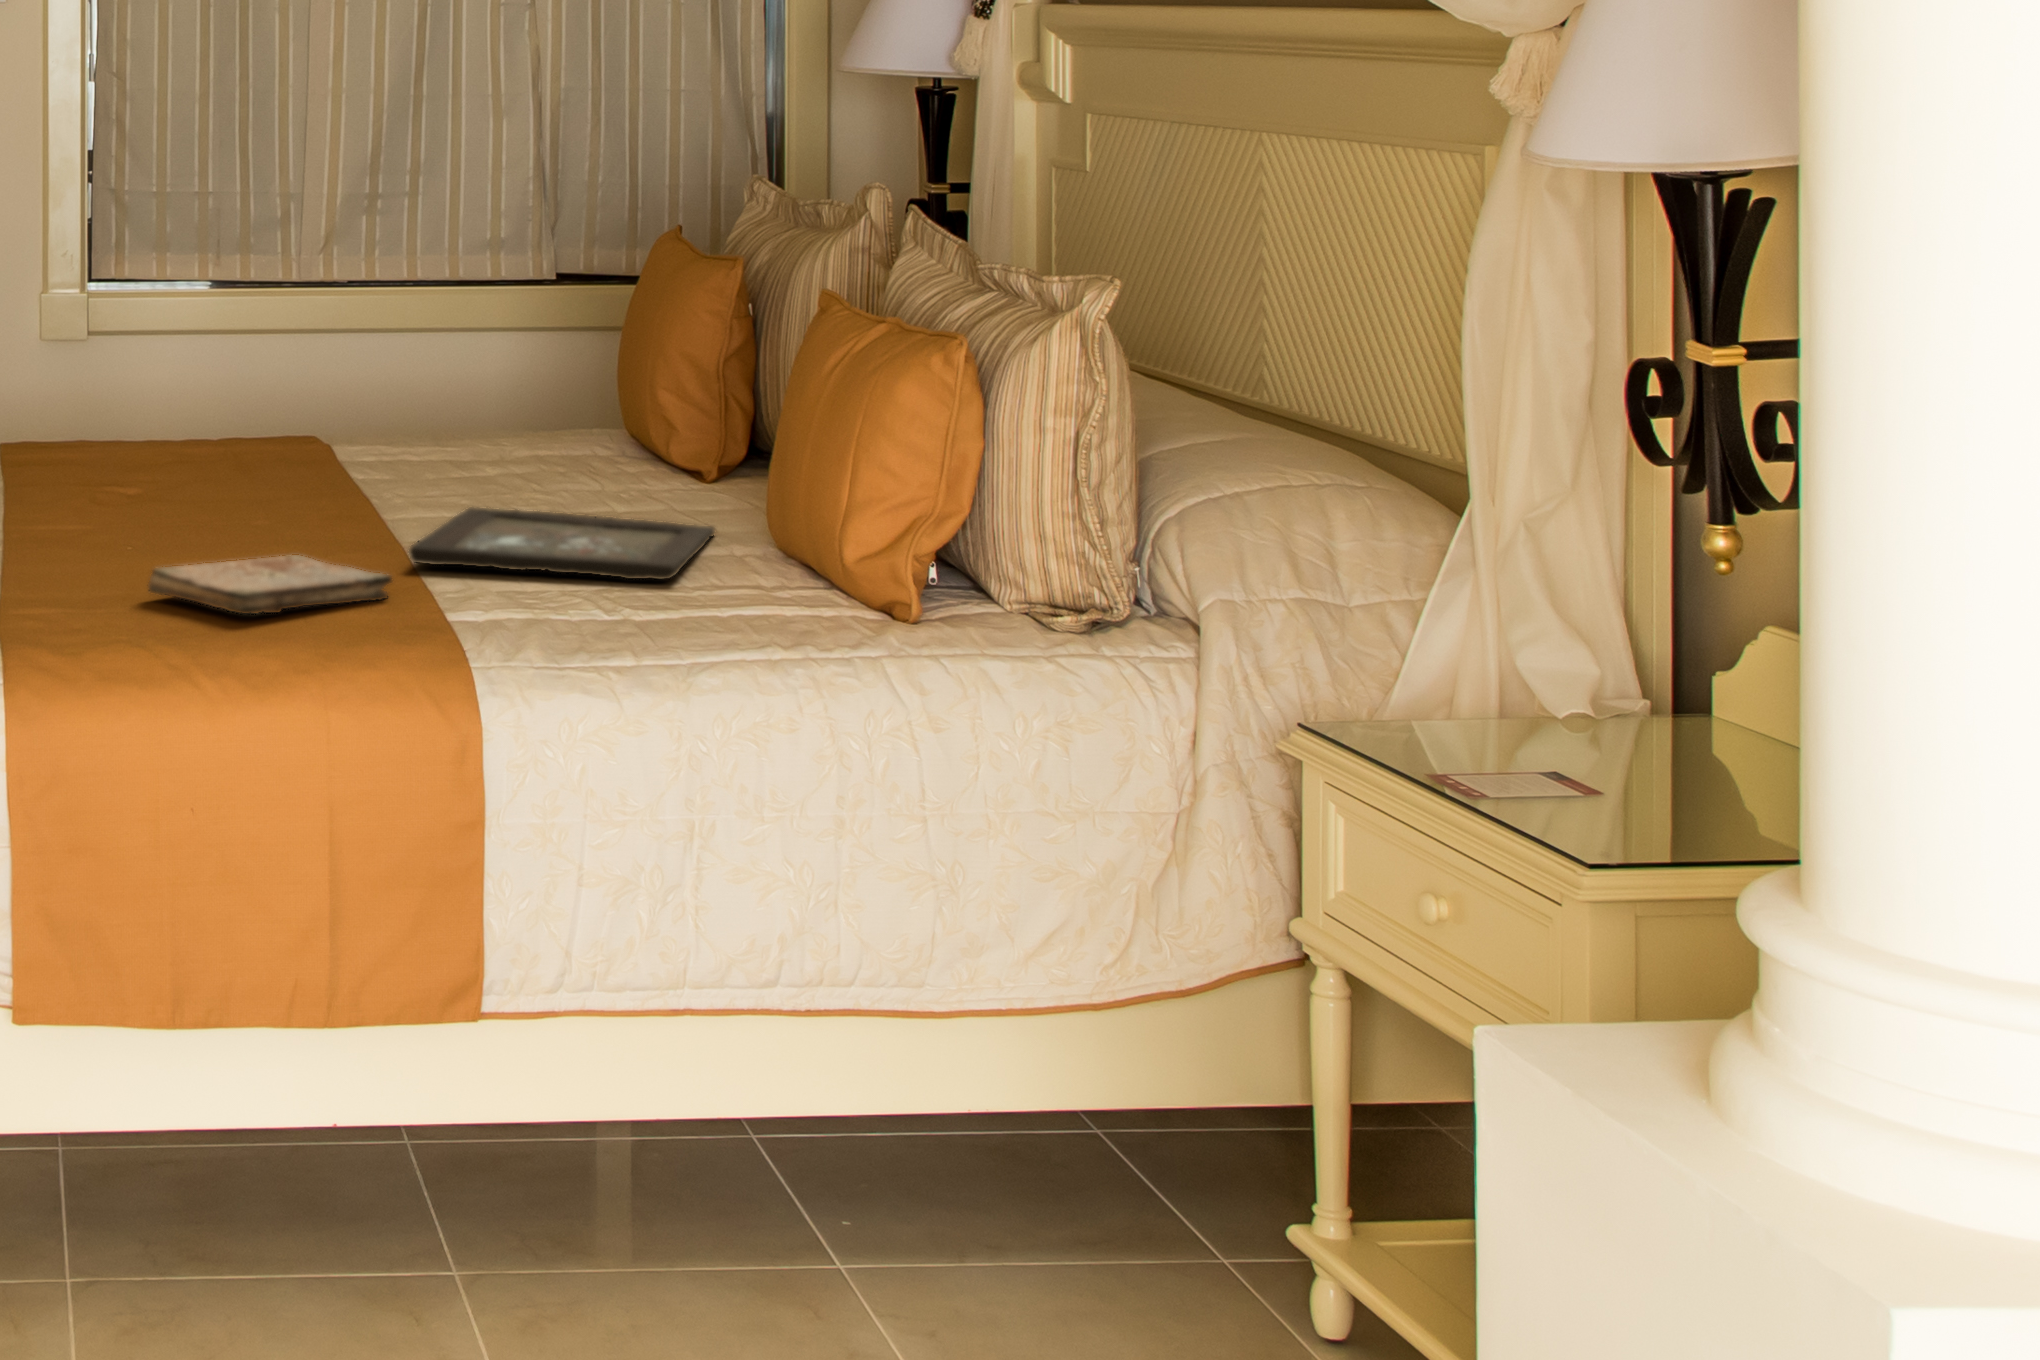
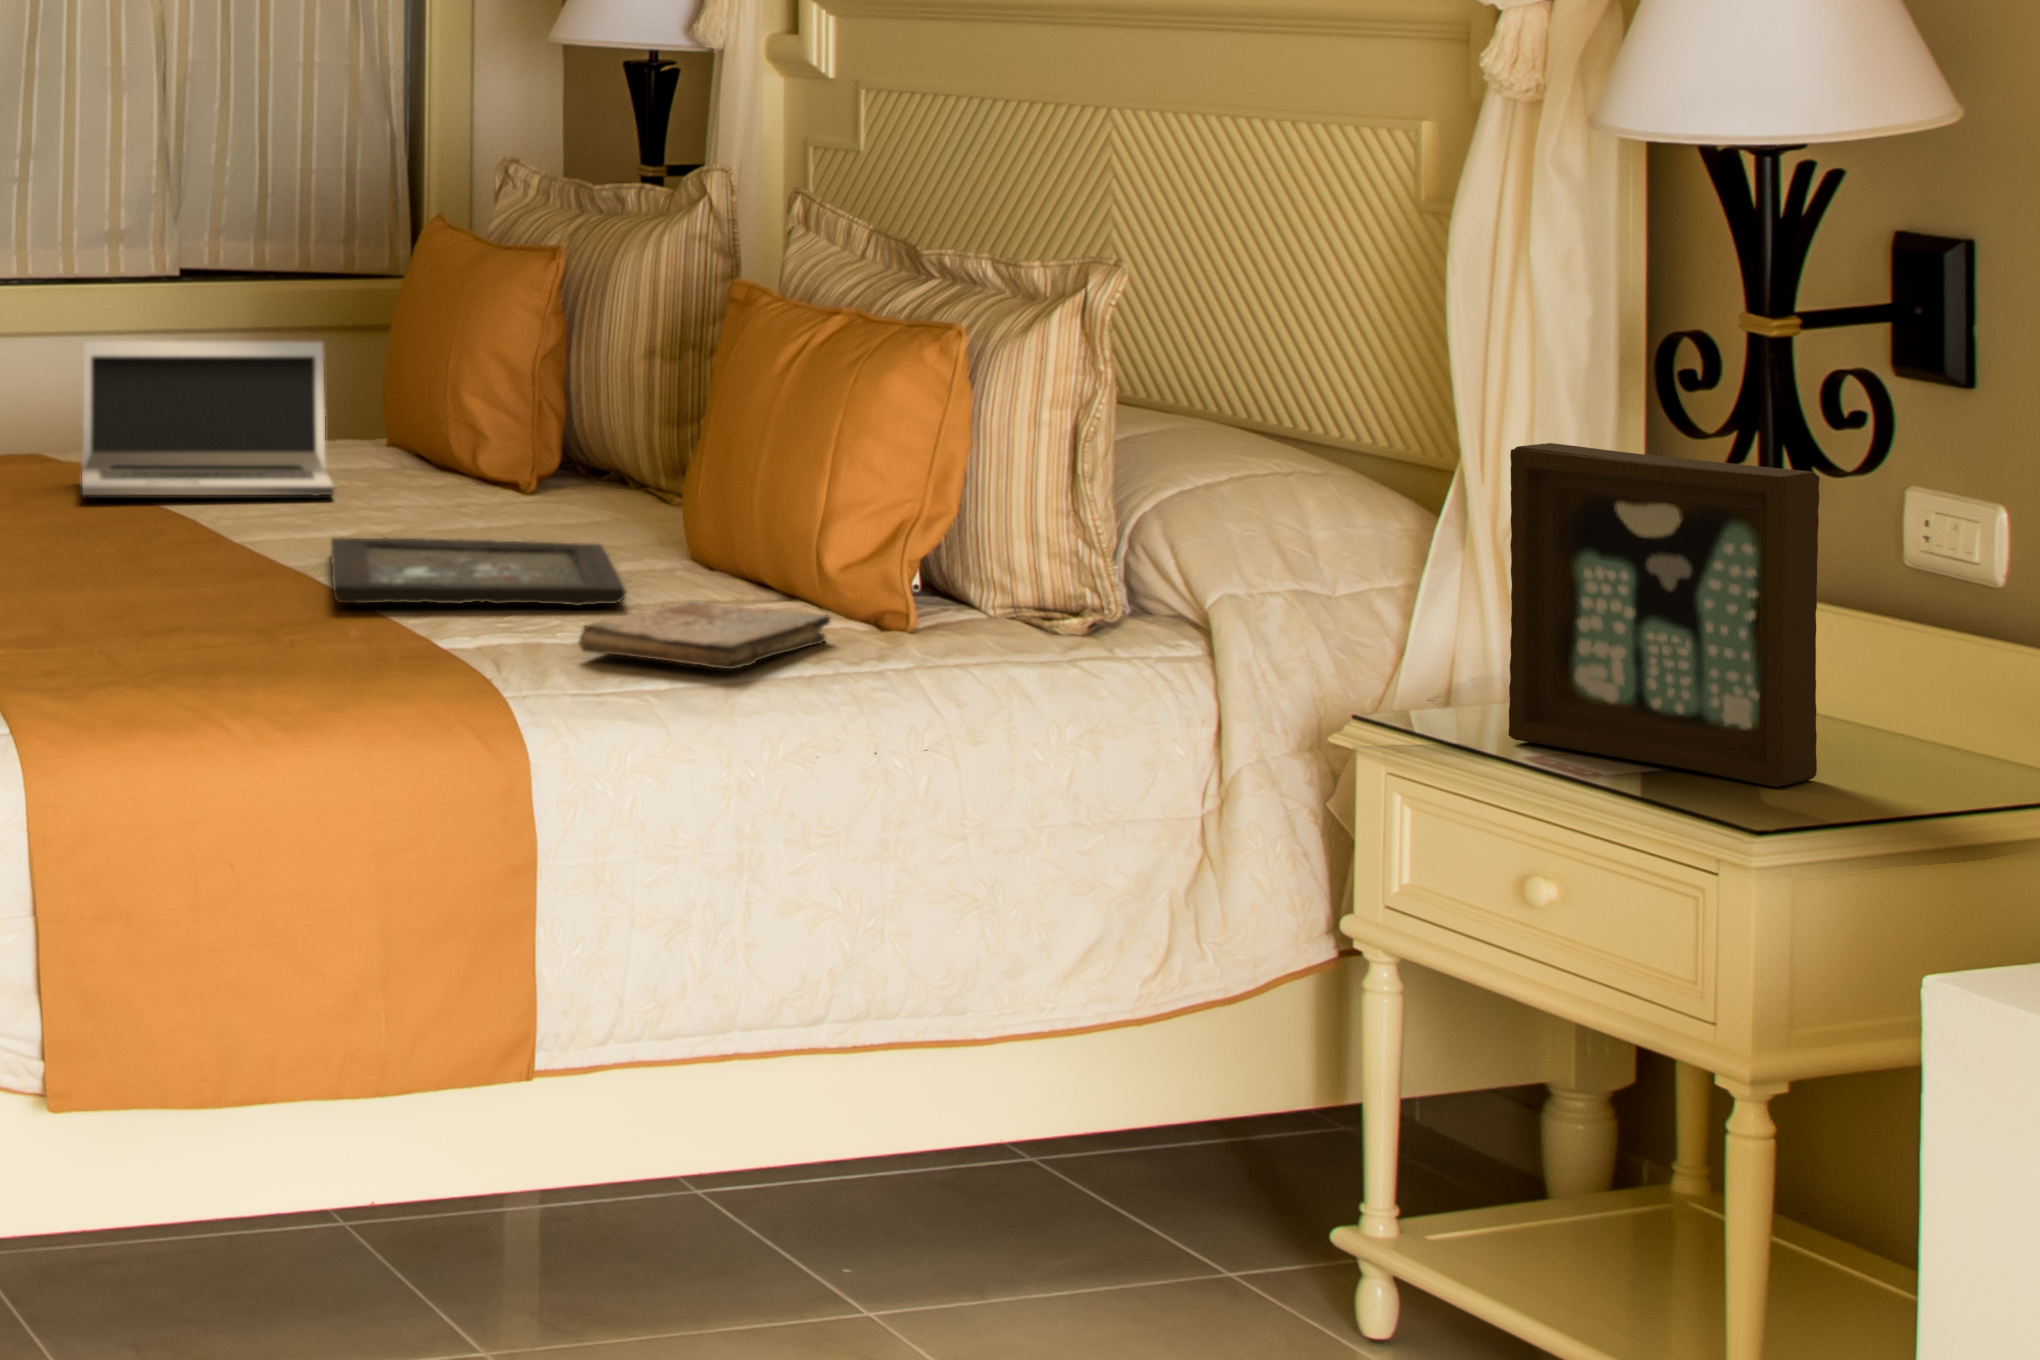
laptop: none [308,327,554,472] -> present [82,341,334,496]
picture frame: none [1414,470,1706,830] -> present [1509,443,1820,787]
book: present [148,555,392,614] -> present [579,600,830,669]

